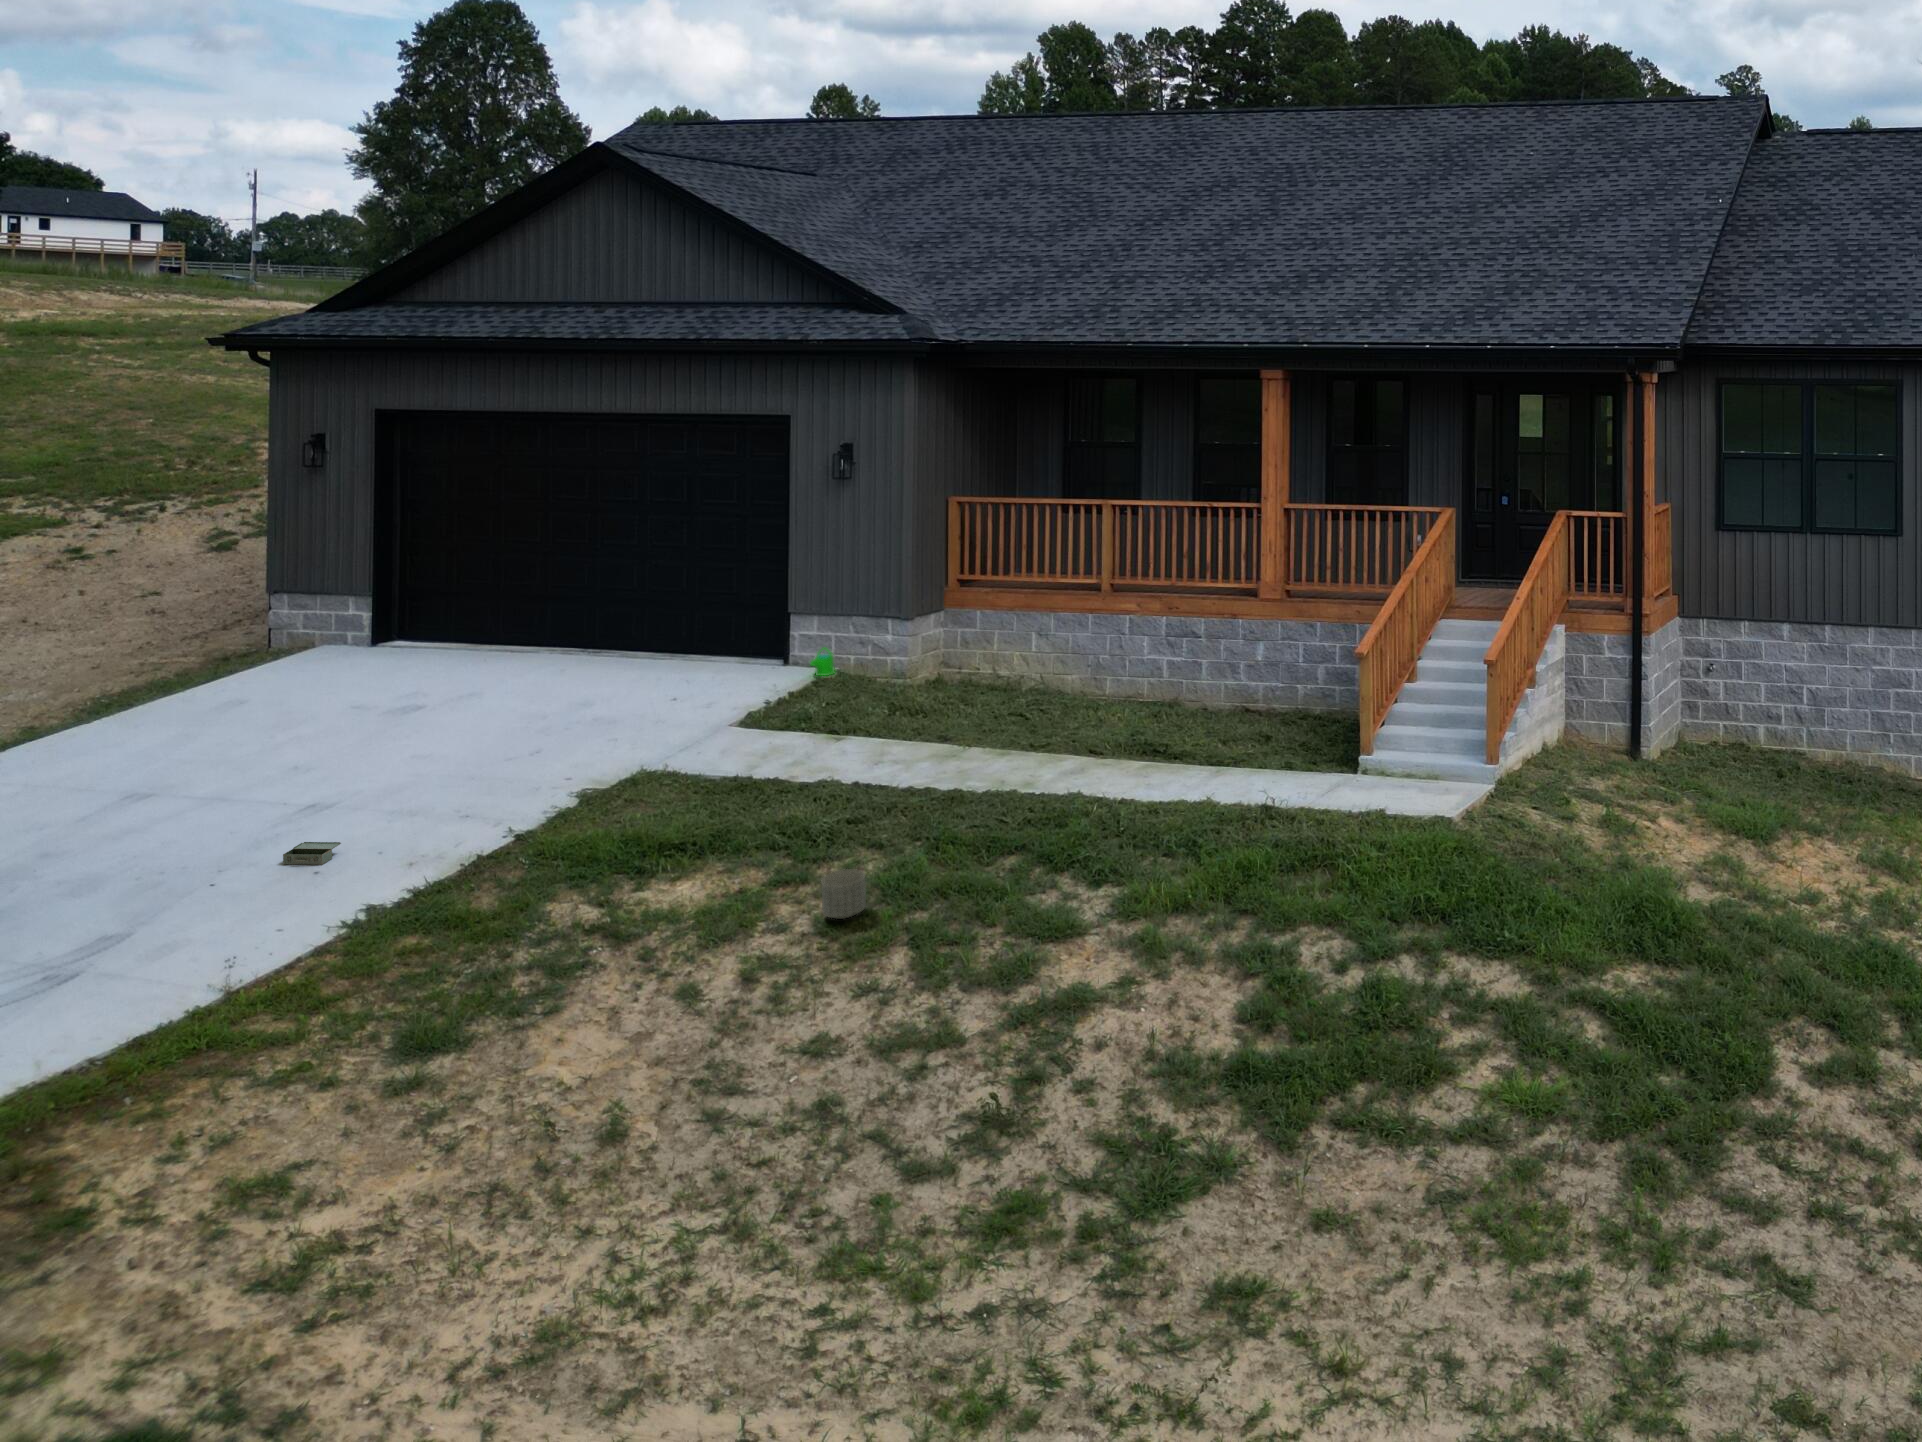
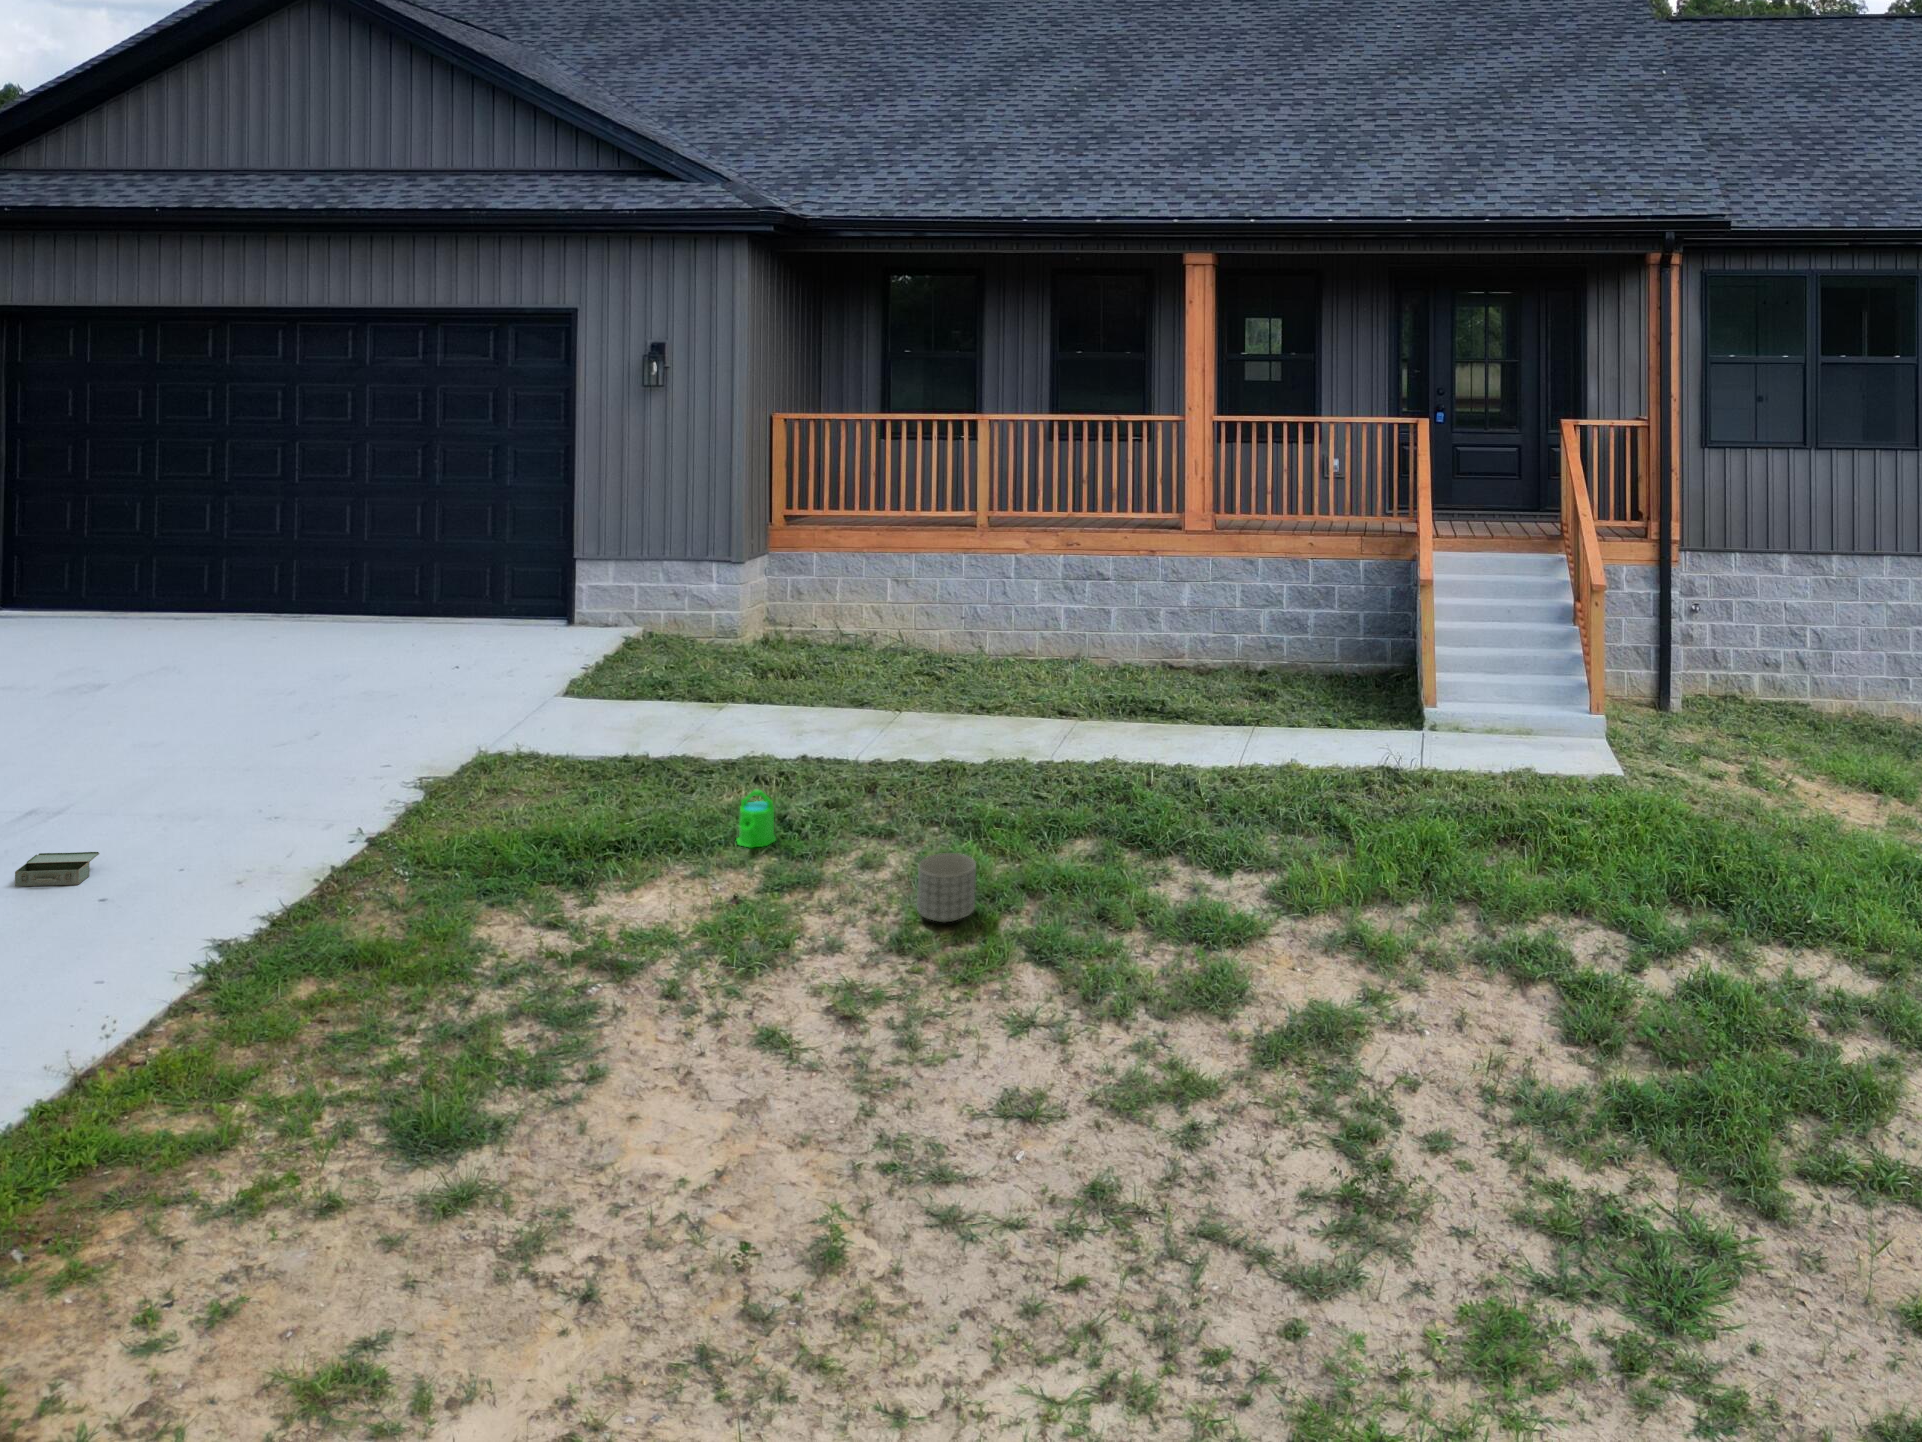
watering can: present [811,647,835,676] -> present [737,790,776,848]

